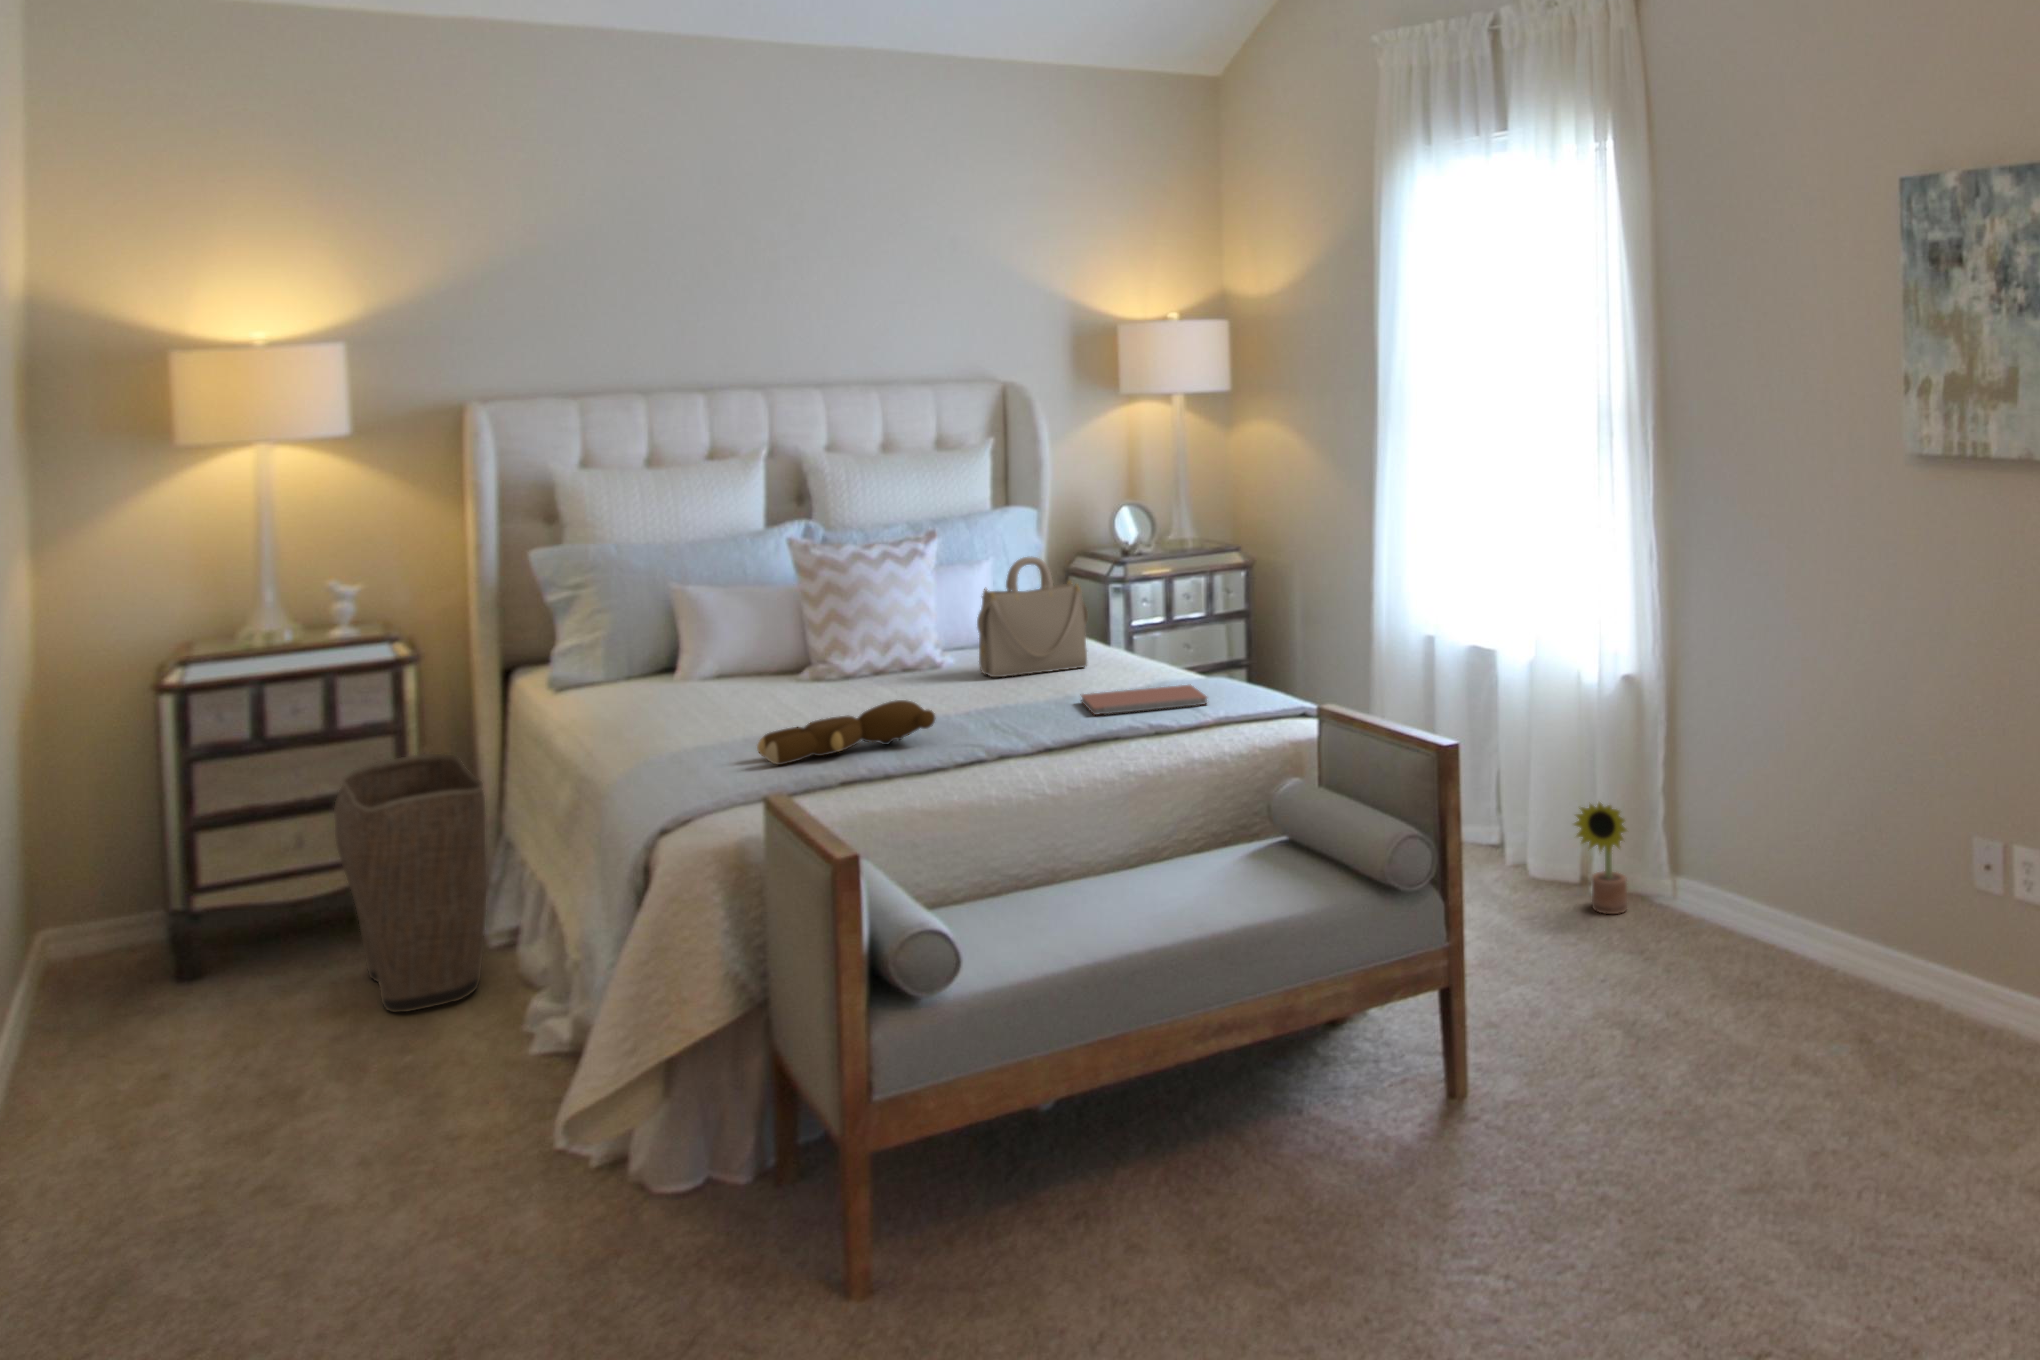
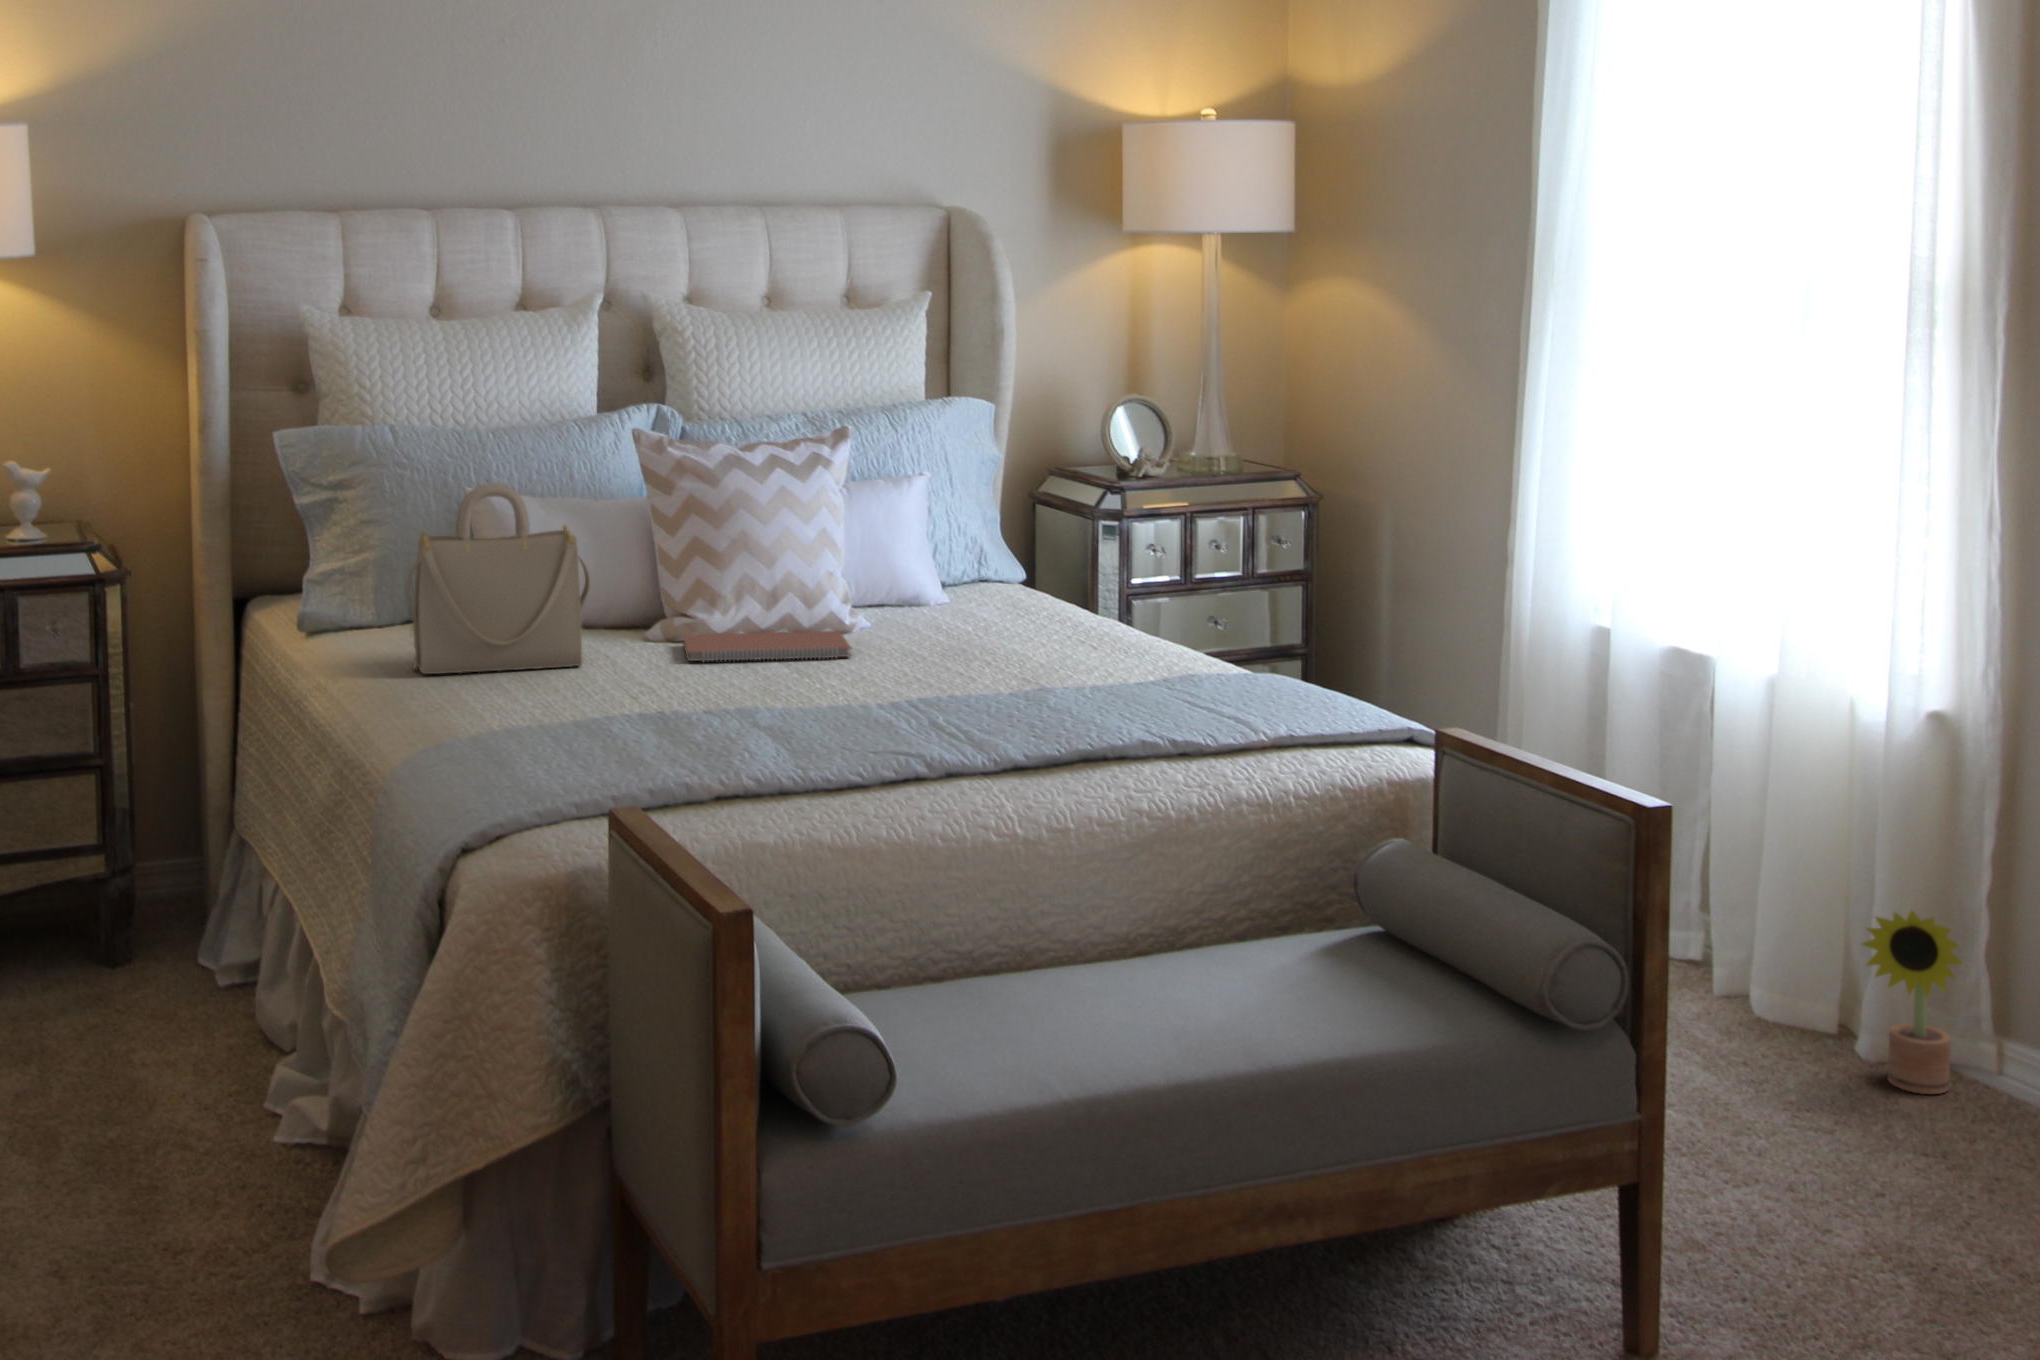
handbag: present [977,557,1088,677] -> present [406,483,590,674]
notebook: present [1081,685,1207,715] -> present [683,631,852,661]
teddy bear: present [757,700,935,765] -> none [592,675,855,760]
laundry basket: present [334,754,486,1012] -> none [17,709,214,1067]

